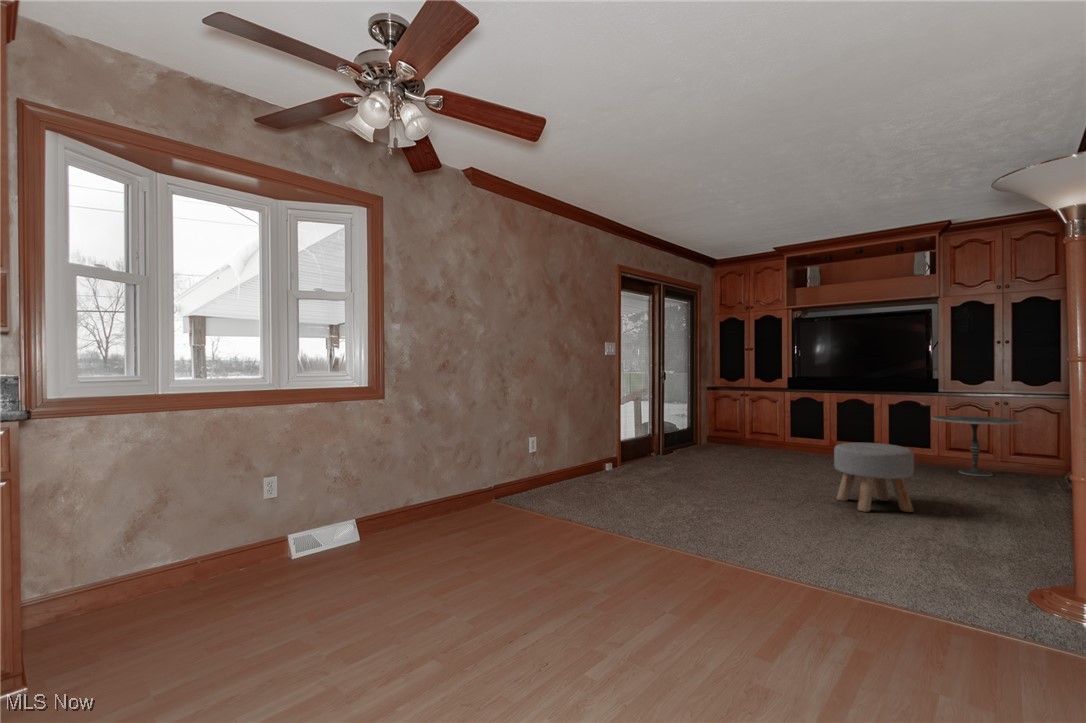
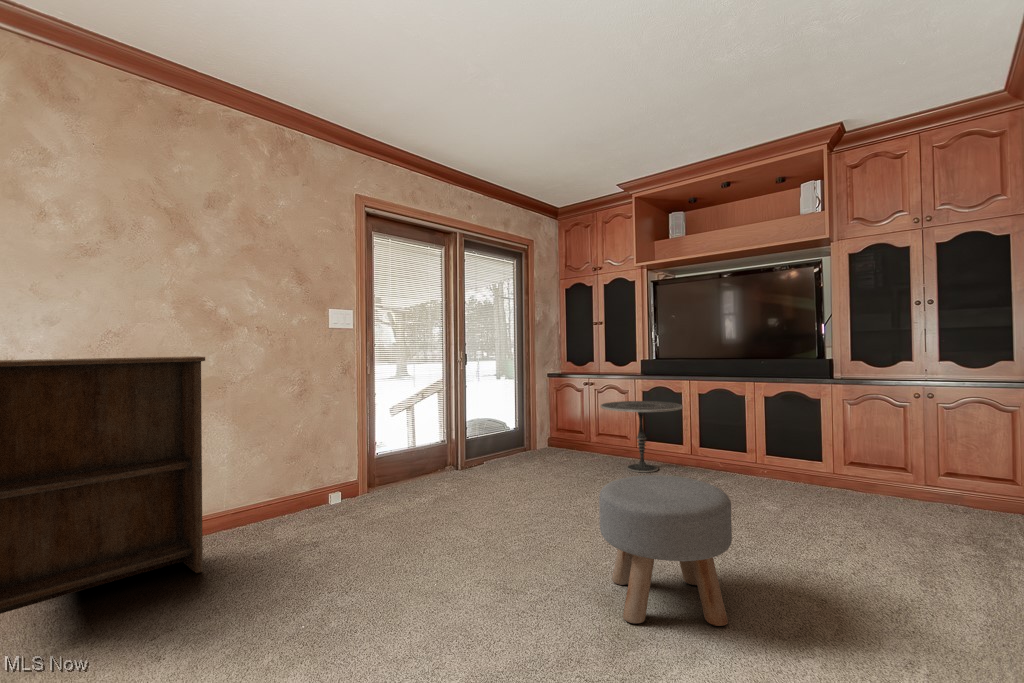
bookshelf: none [506,373,597,517] -> present [0,356,205,614]
side table: present [932,415,1022,476] -> present [601,401,683,472]

